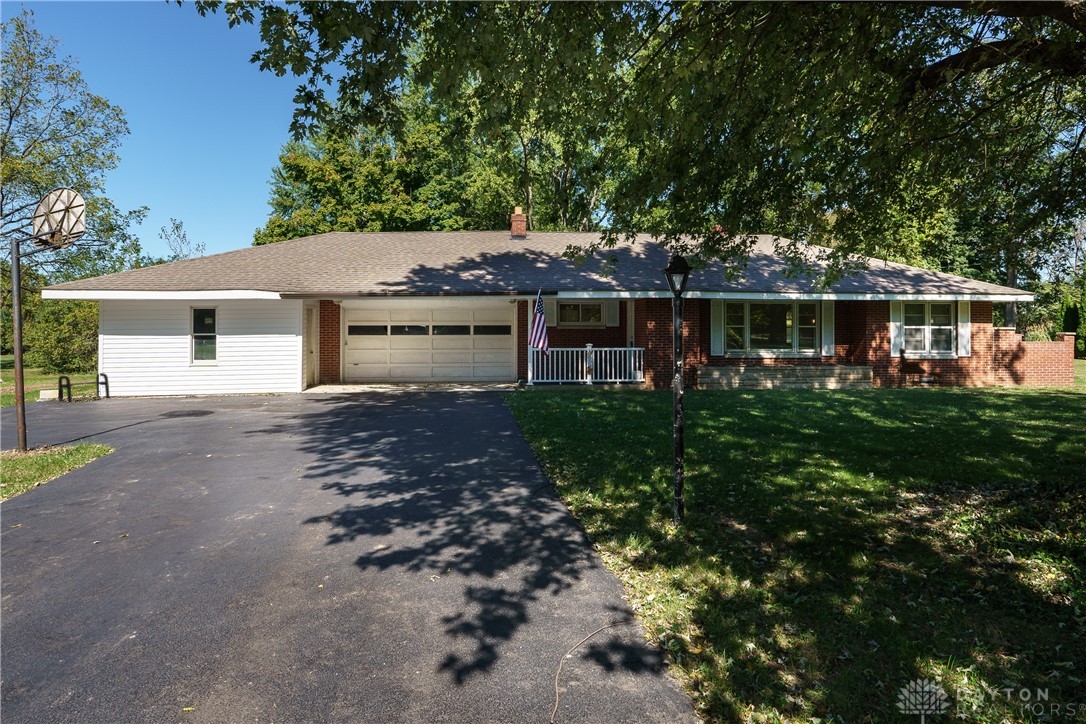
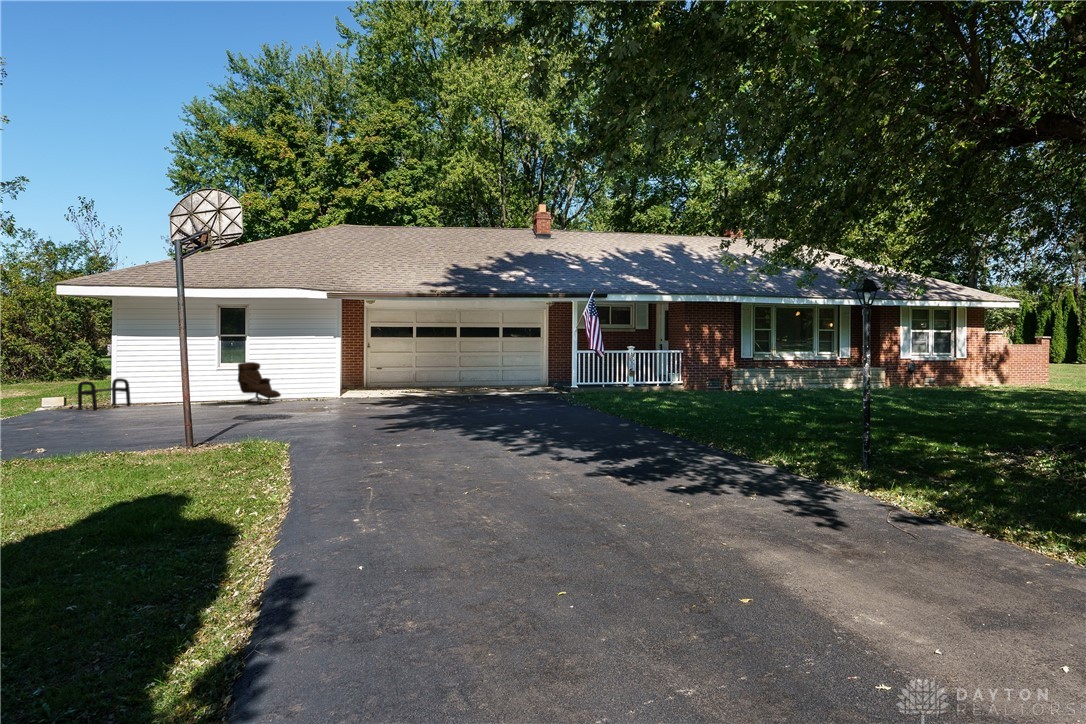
lounge chair: present [899,348,943,383] -> present [238,362,281,403]

